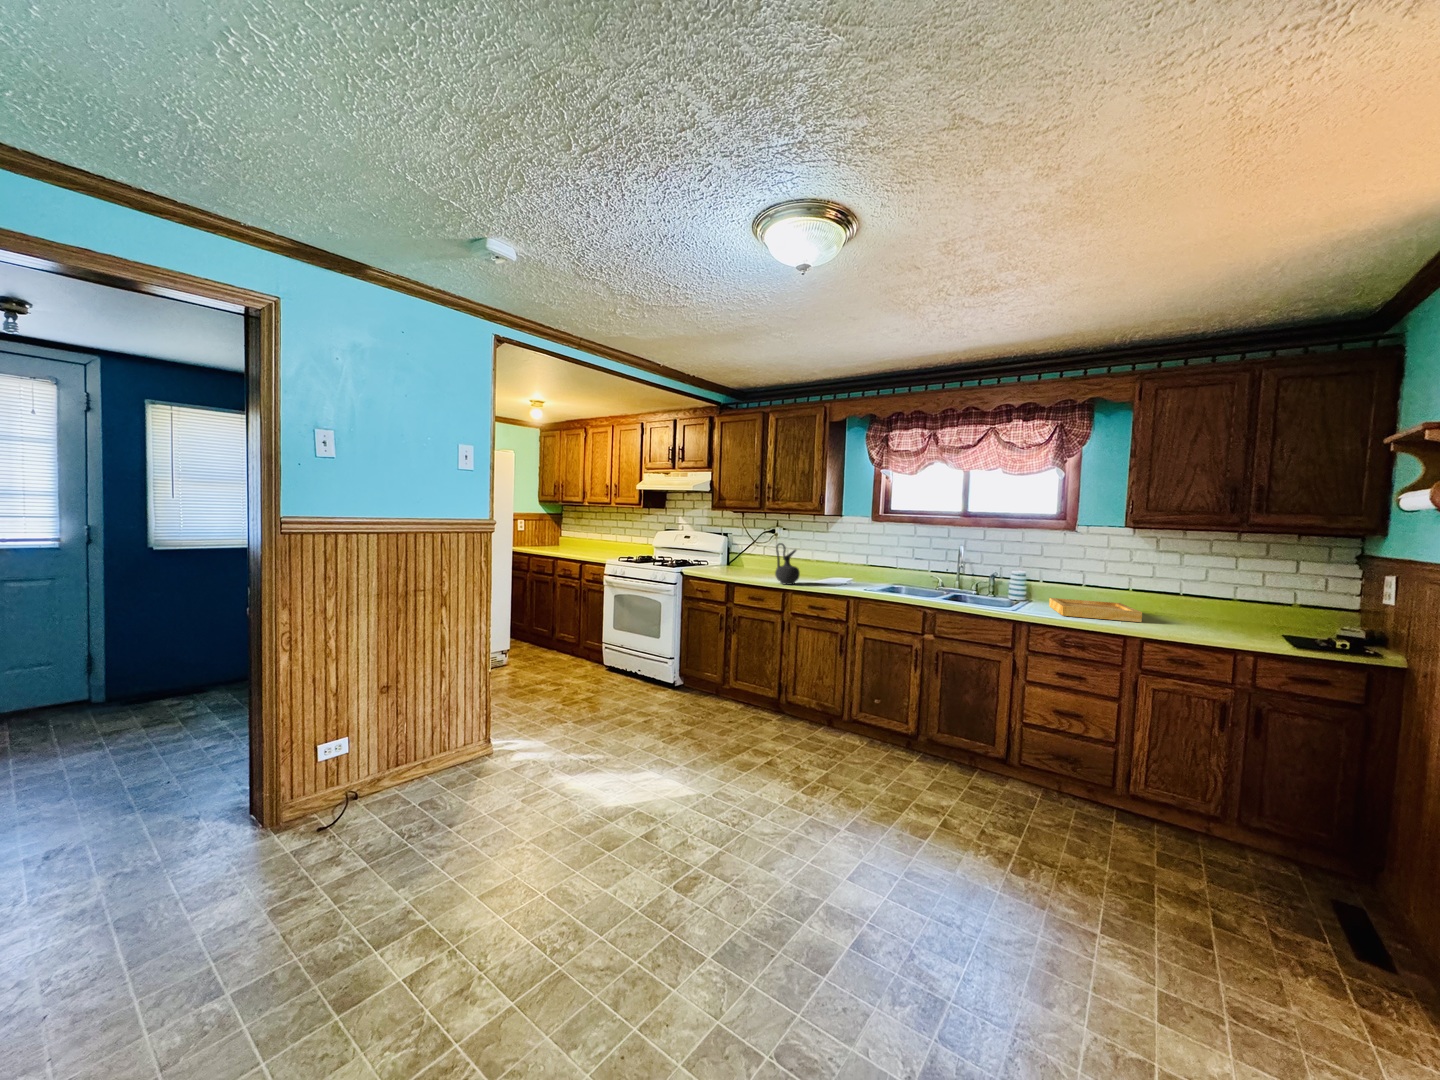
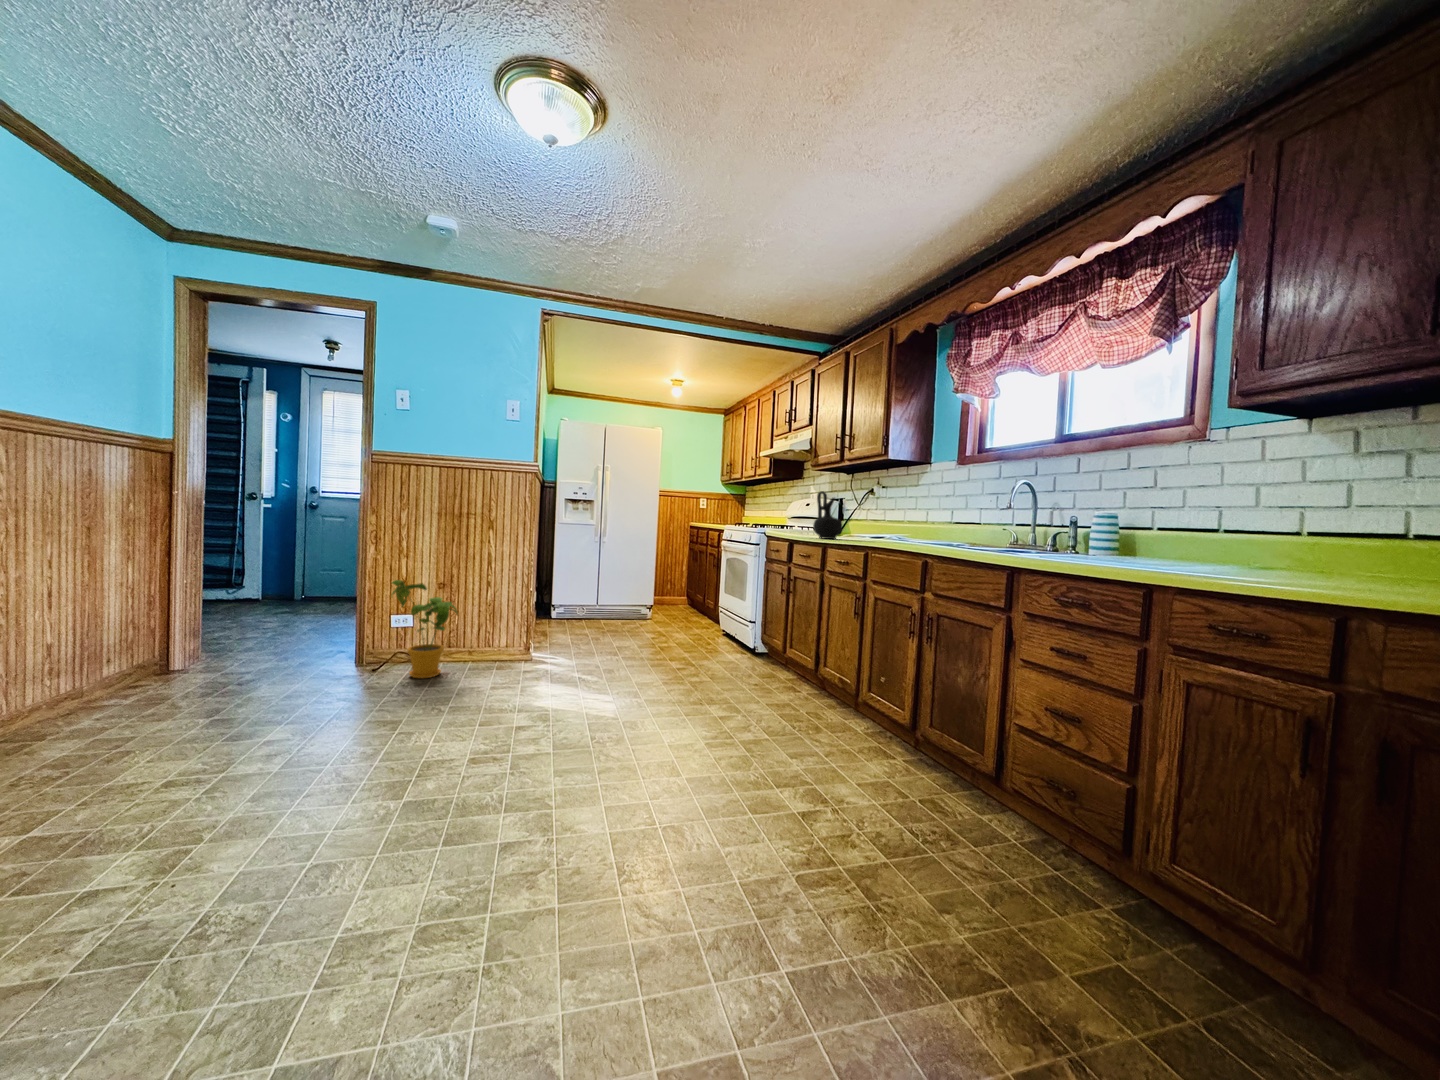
tray: present [1049,598,1142,622] -> none [1095,550,1290,581]
house plant: none [368,695,463,819] -> present [392,580,458,678]

